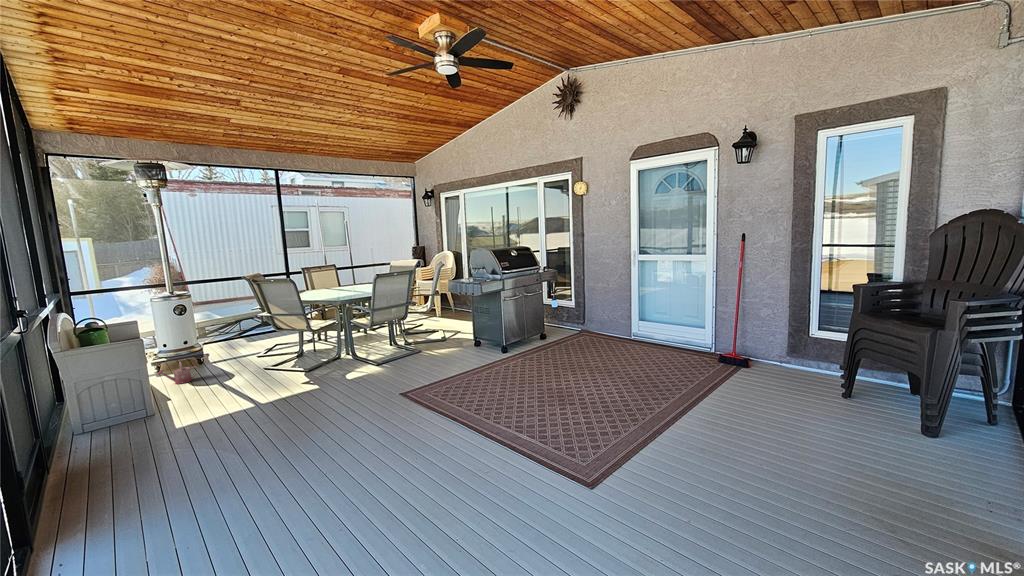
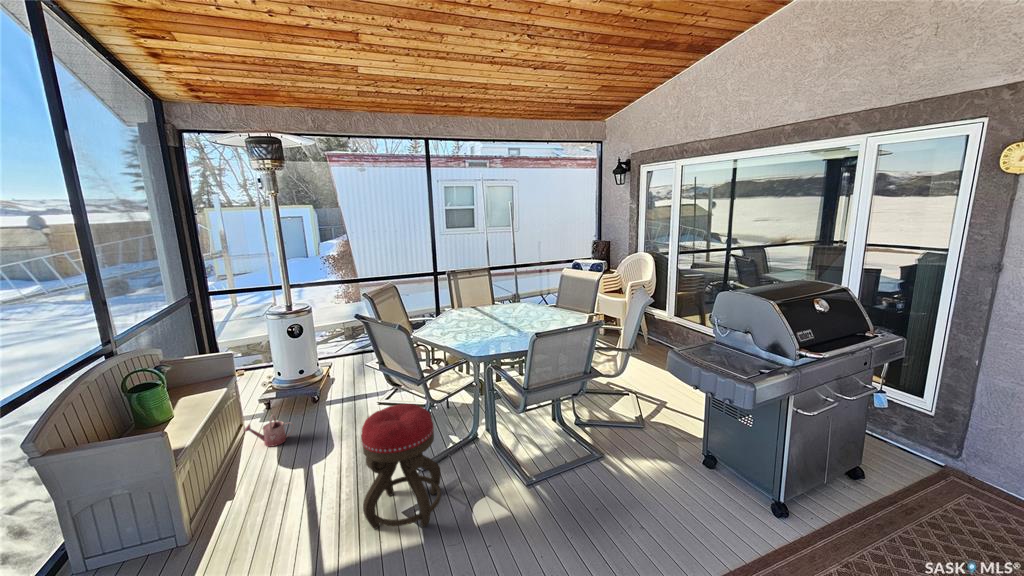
ottoman: none [275,323,327,391] -> present [361,404,441,529]

